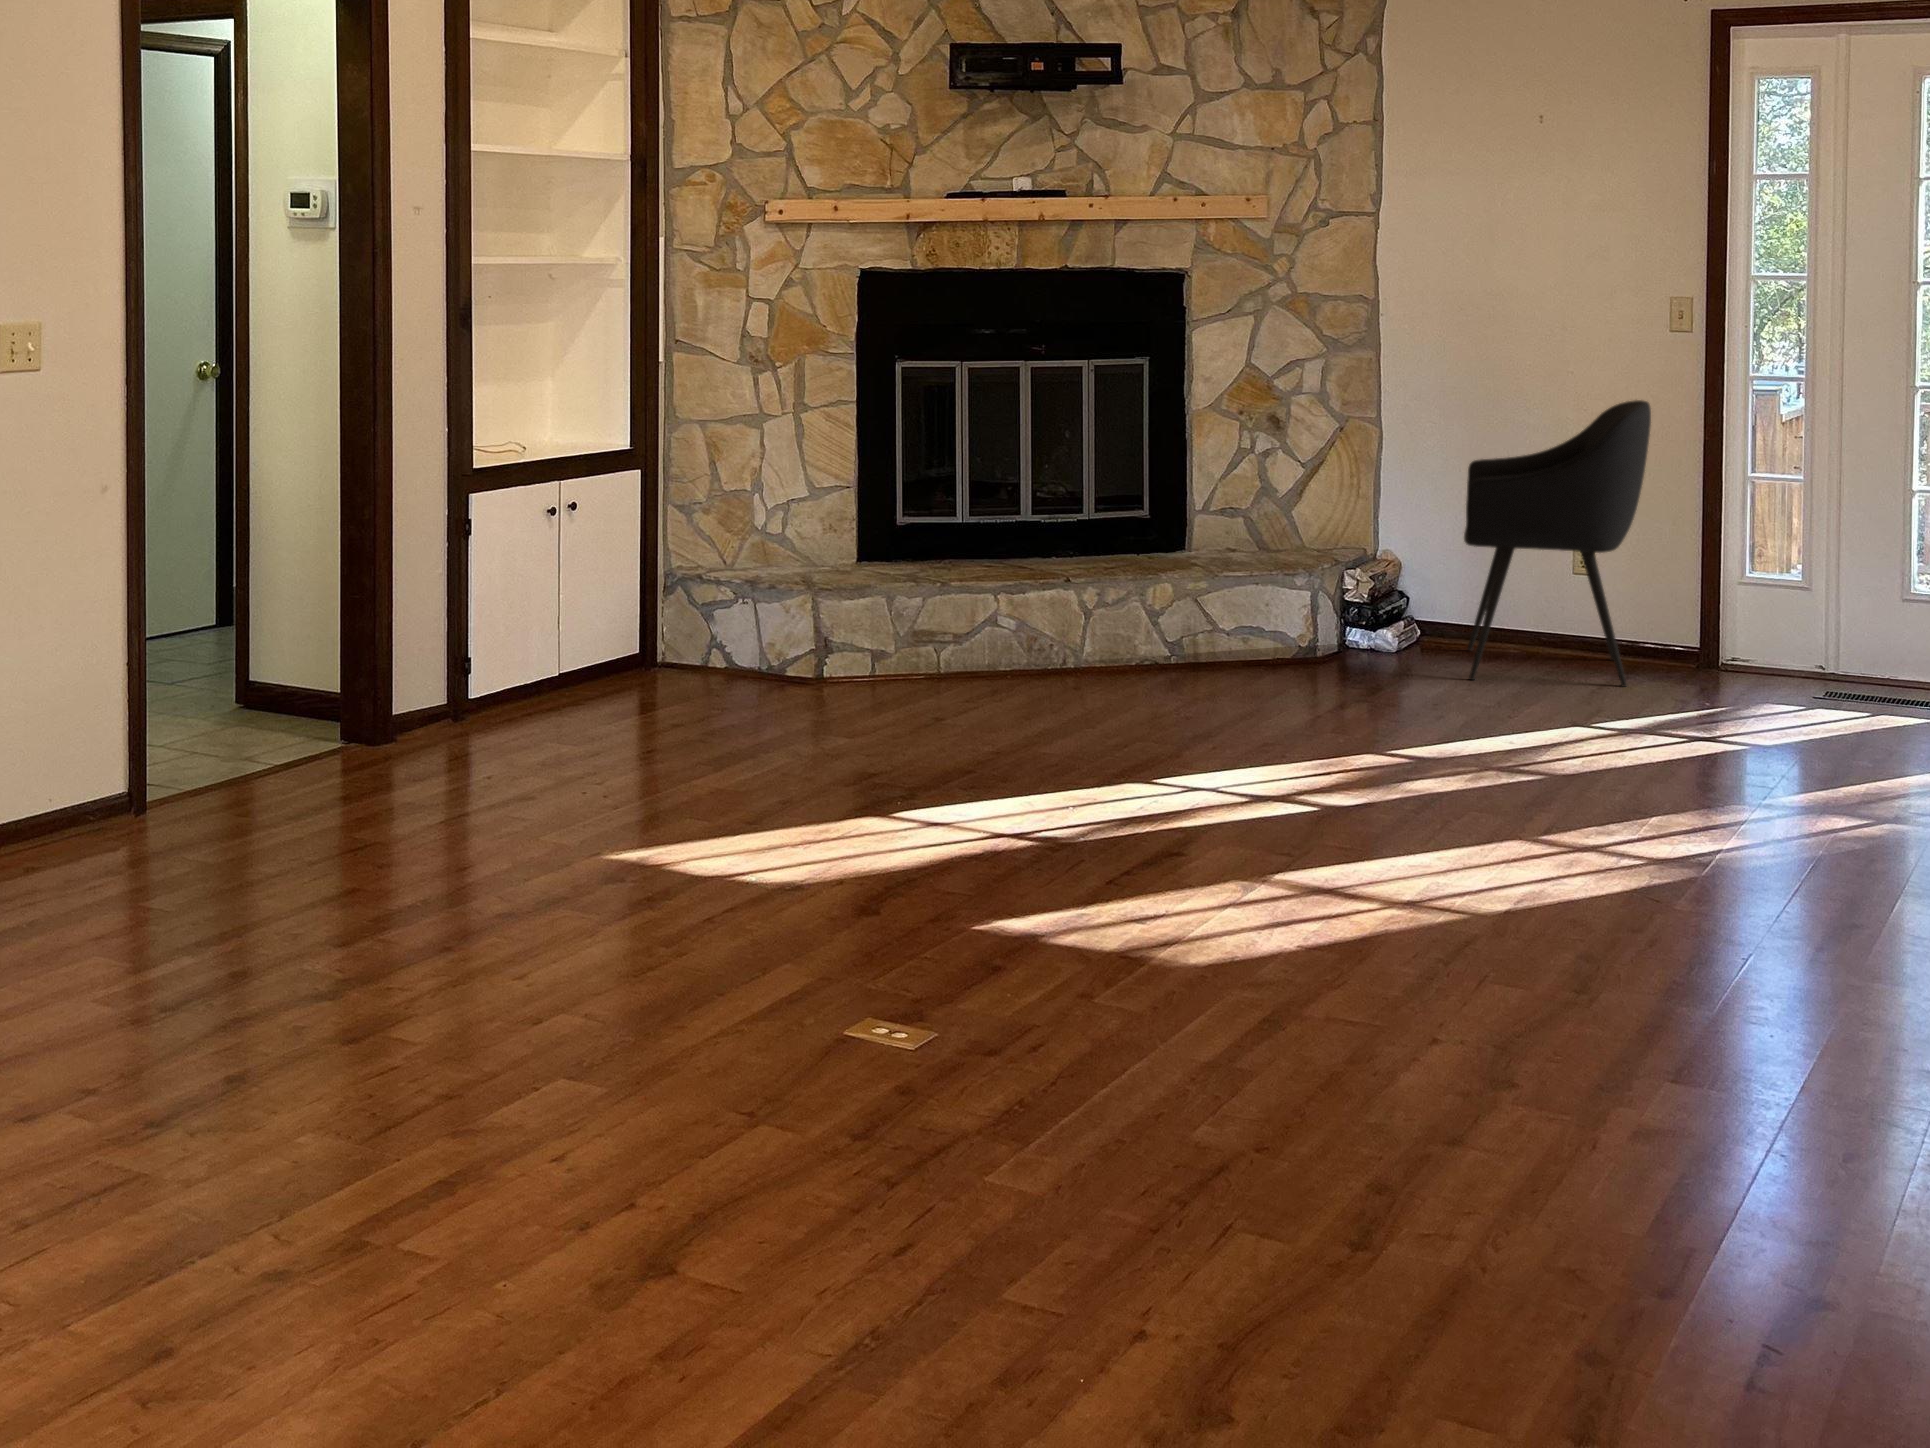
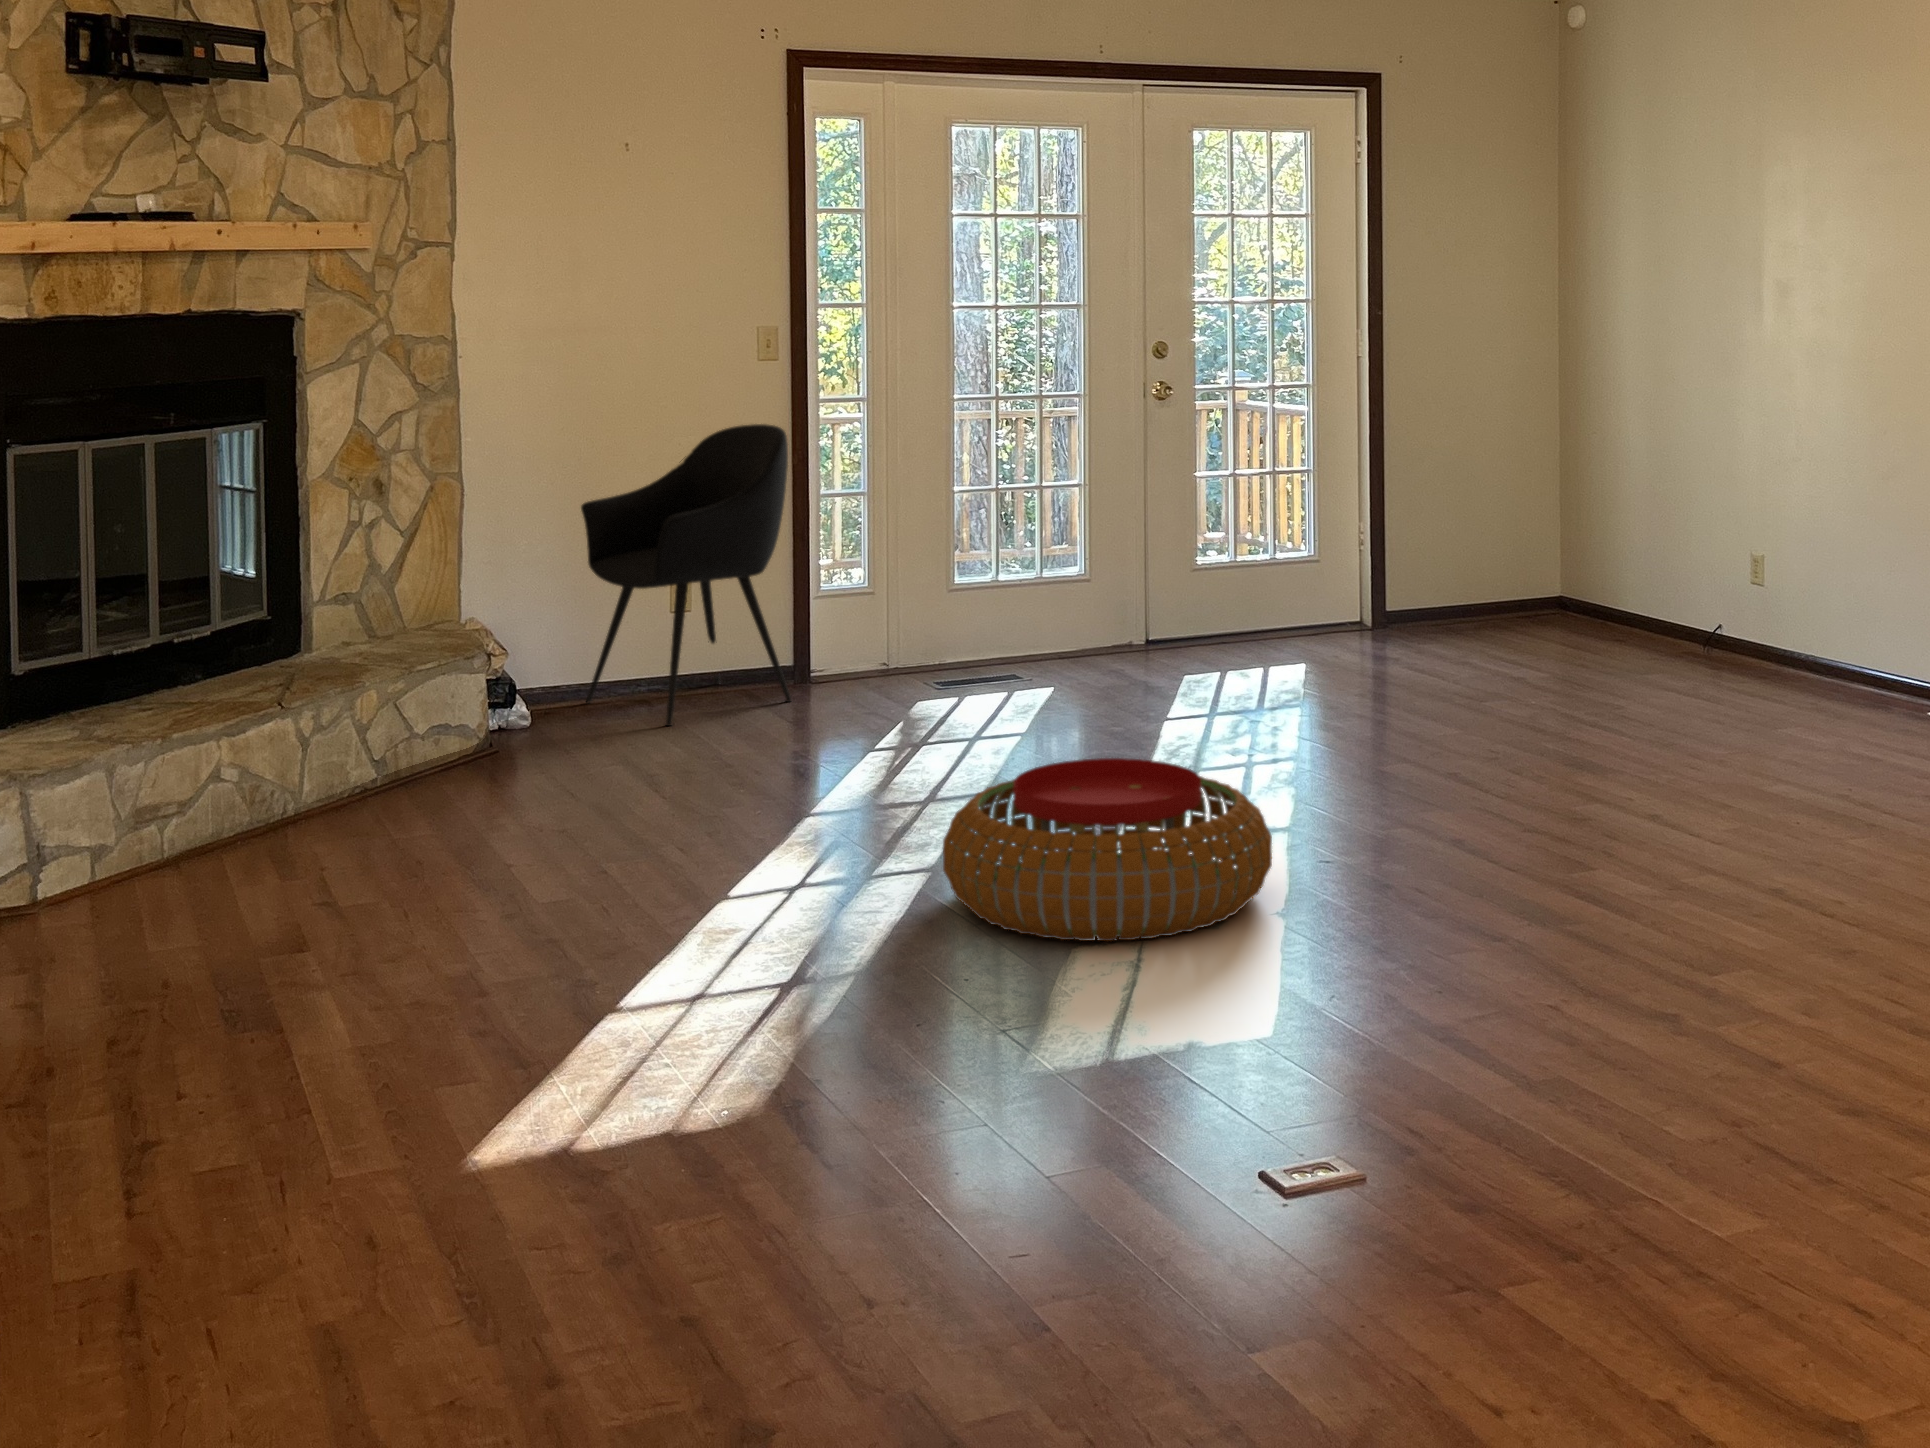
pouf: none [1187,740,1527,925] -> present [943,758,1272,941]

